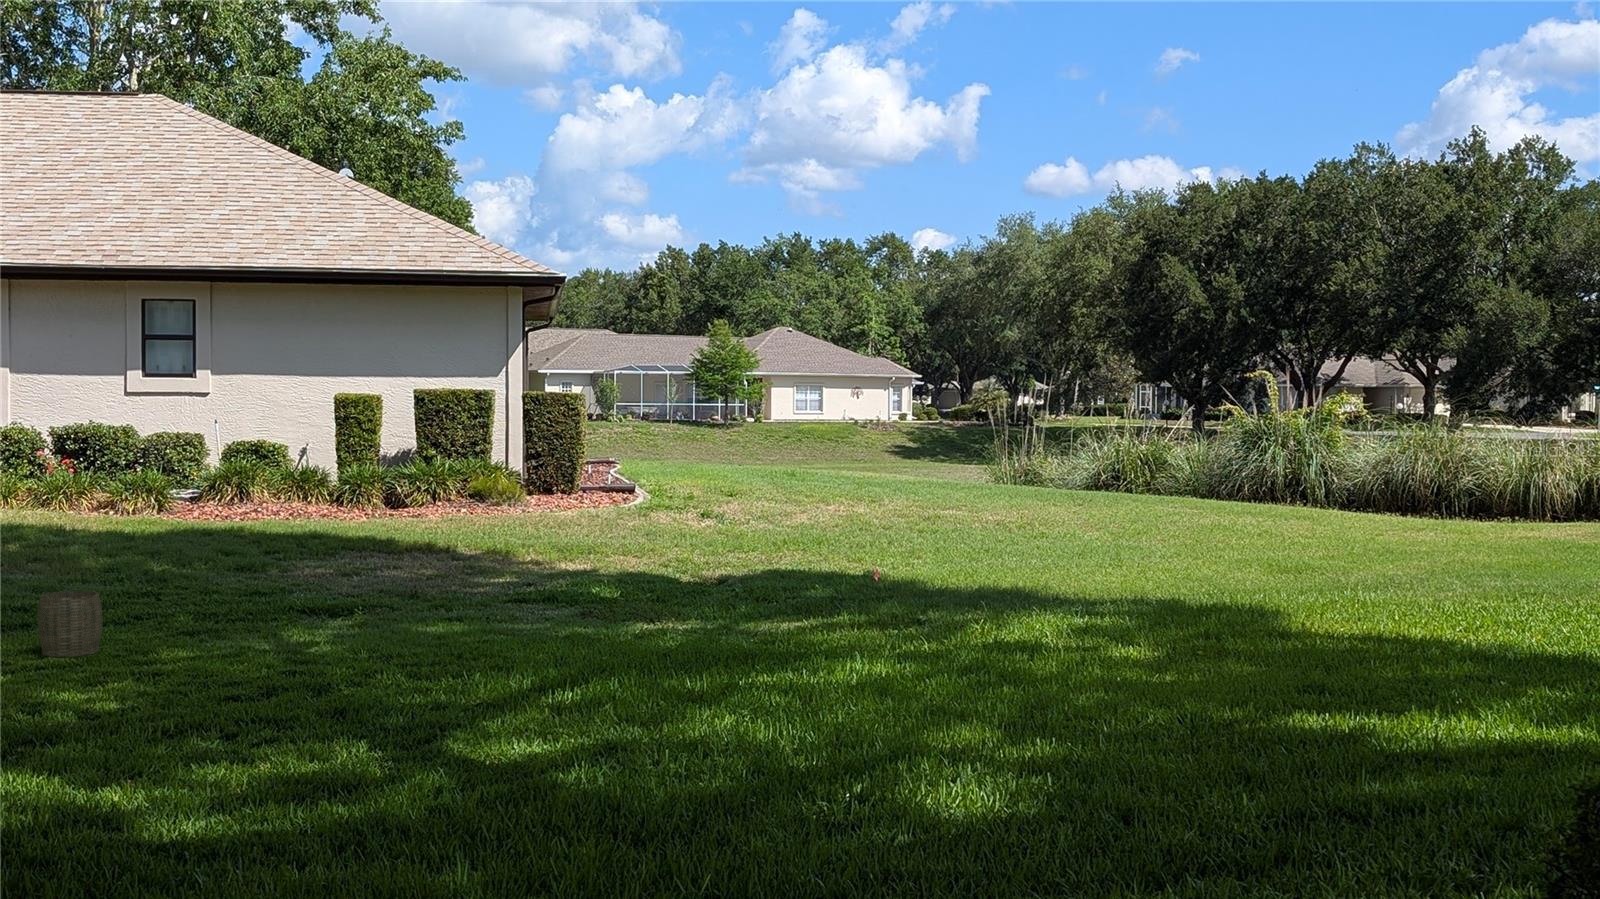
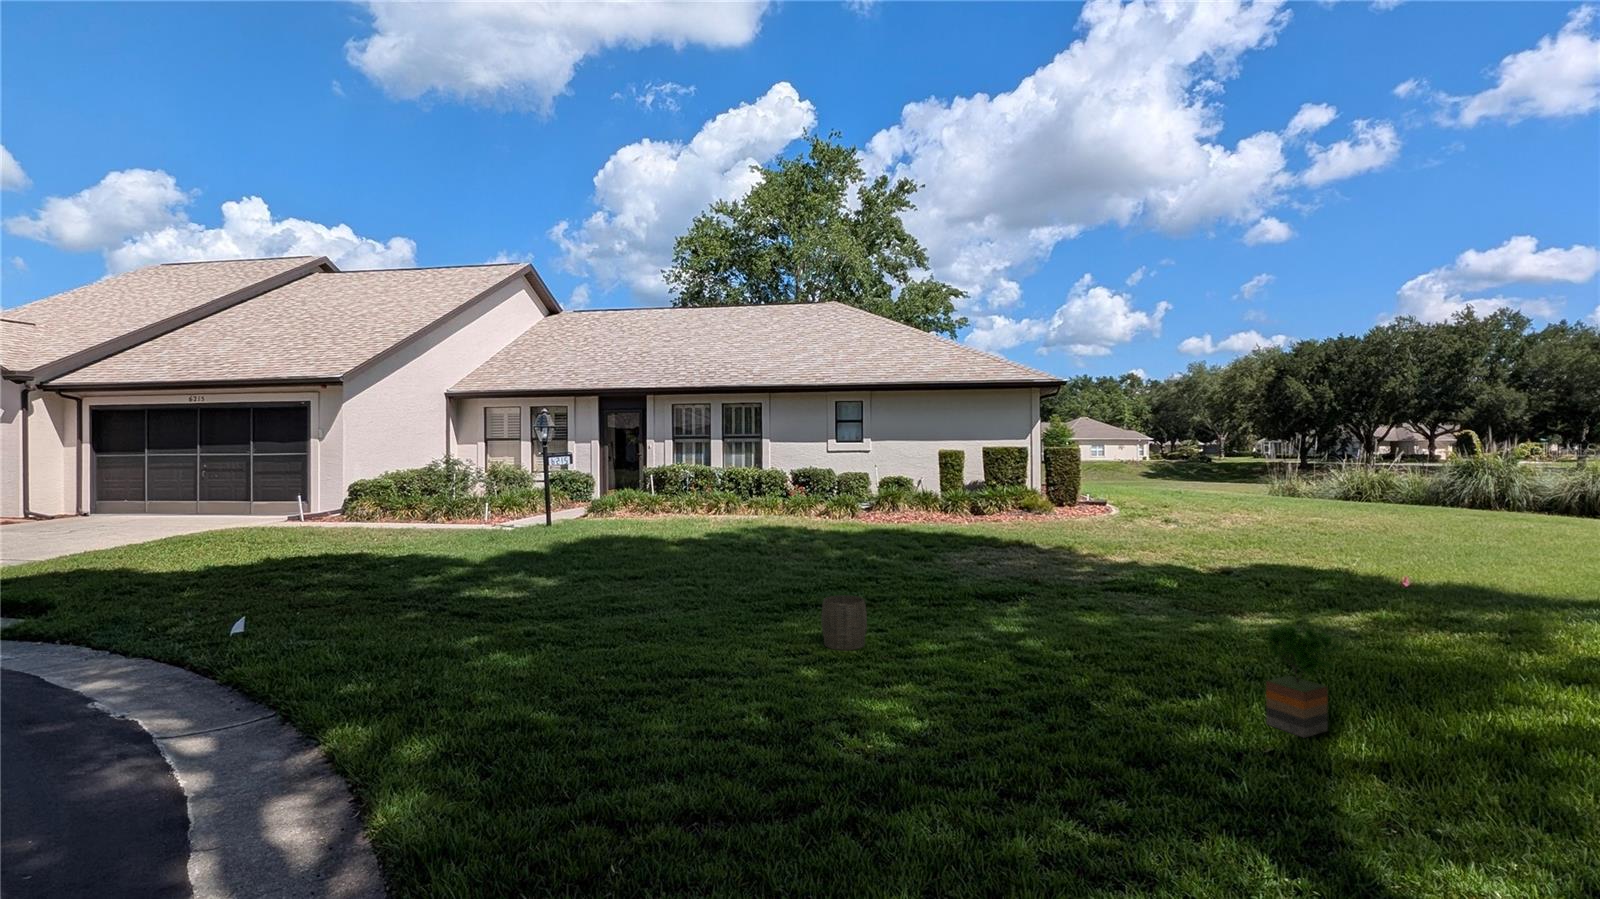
potted tree: none [493,582,563,685] -> present [1266,626,1340,738]

